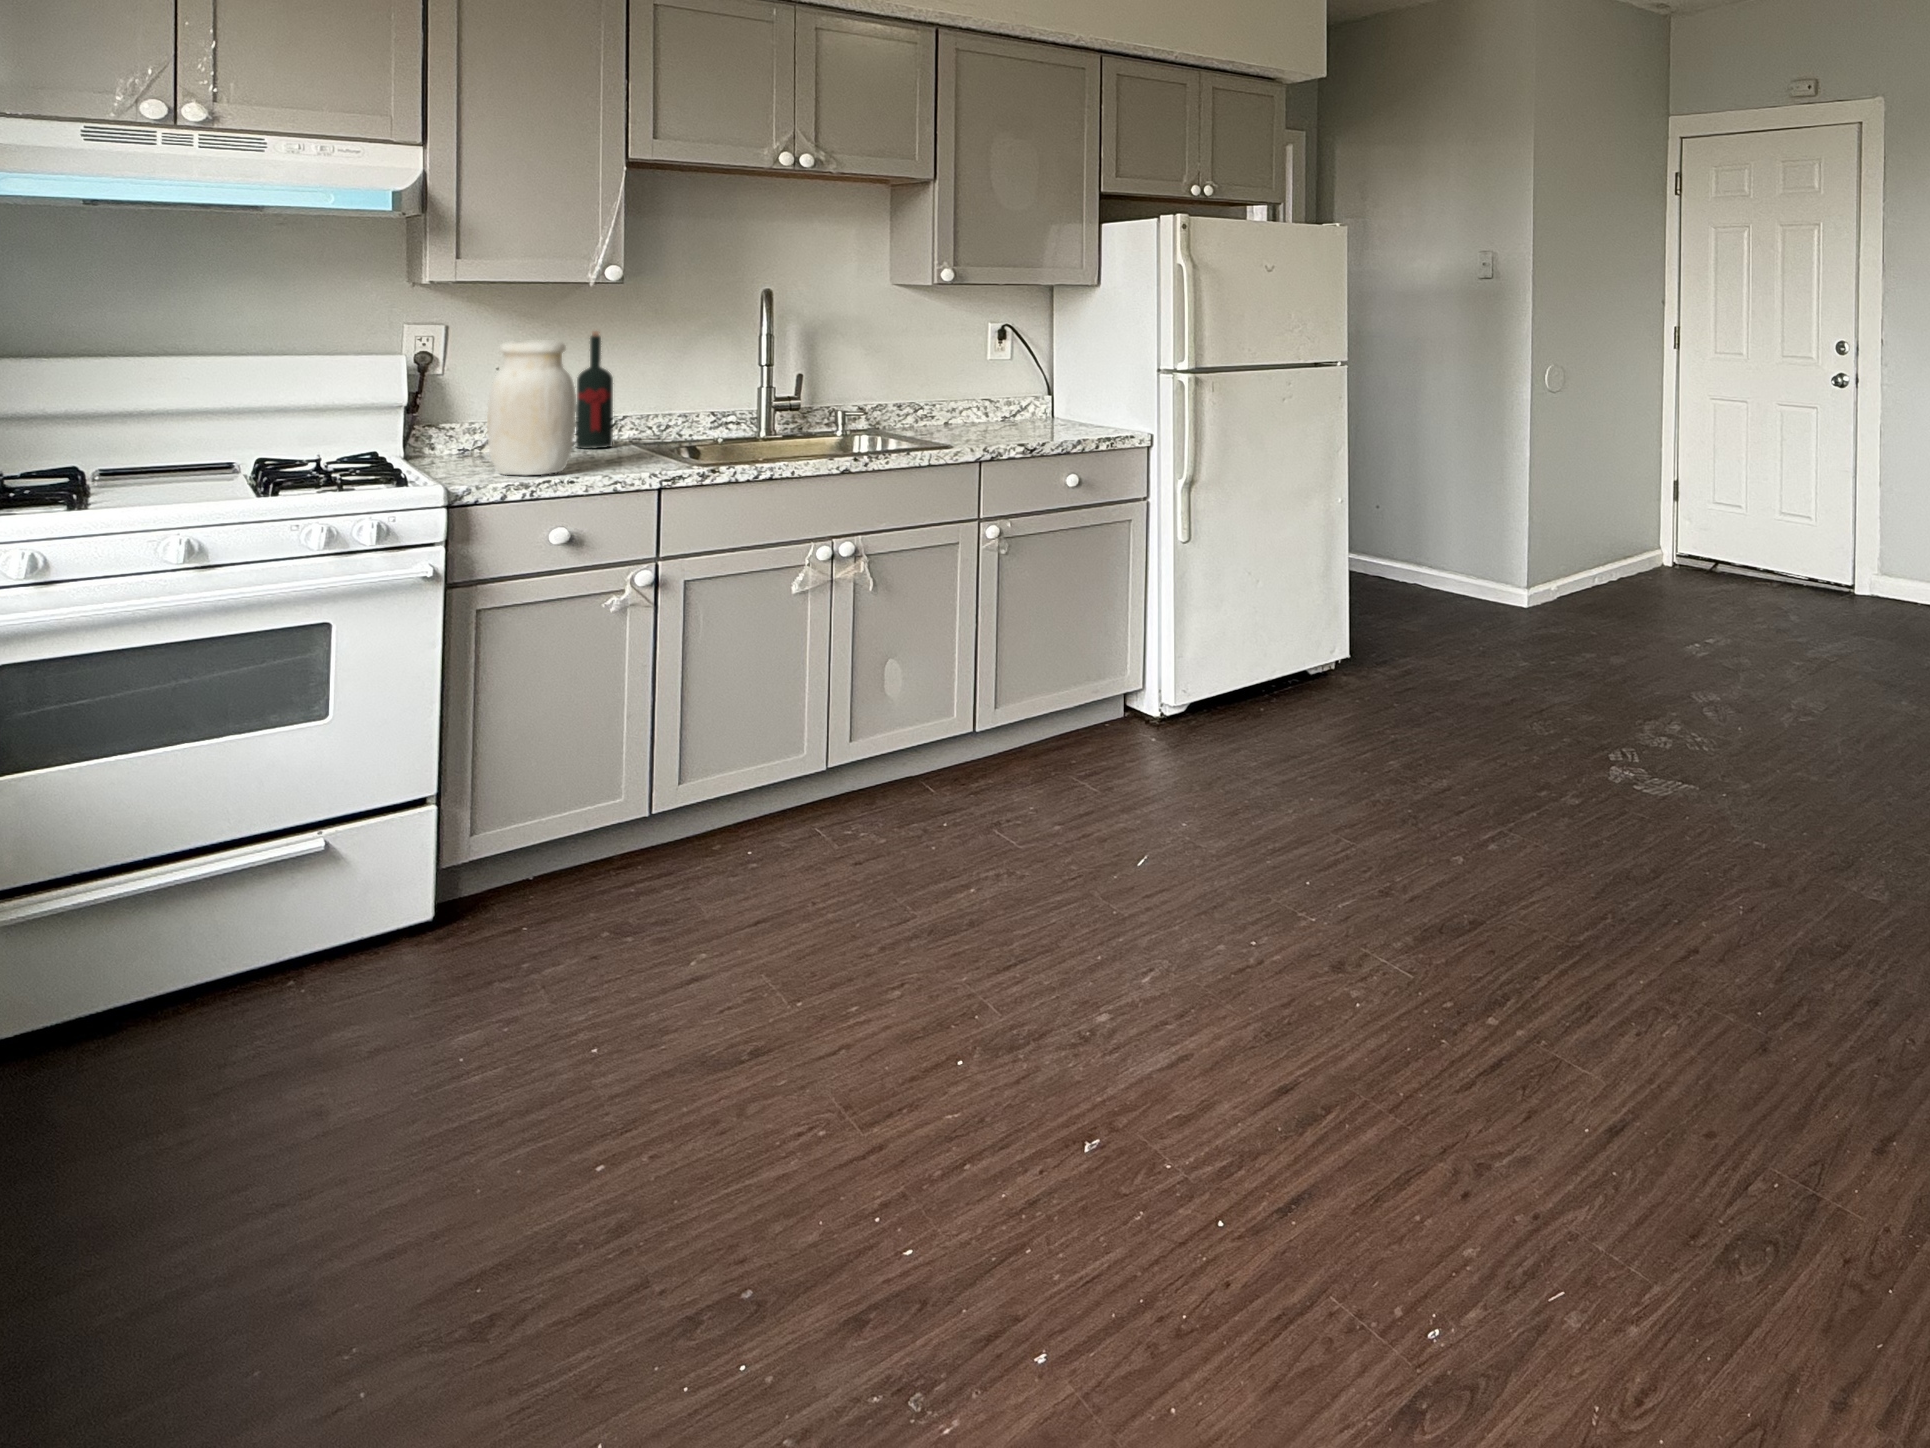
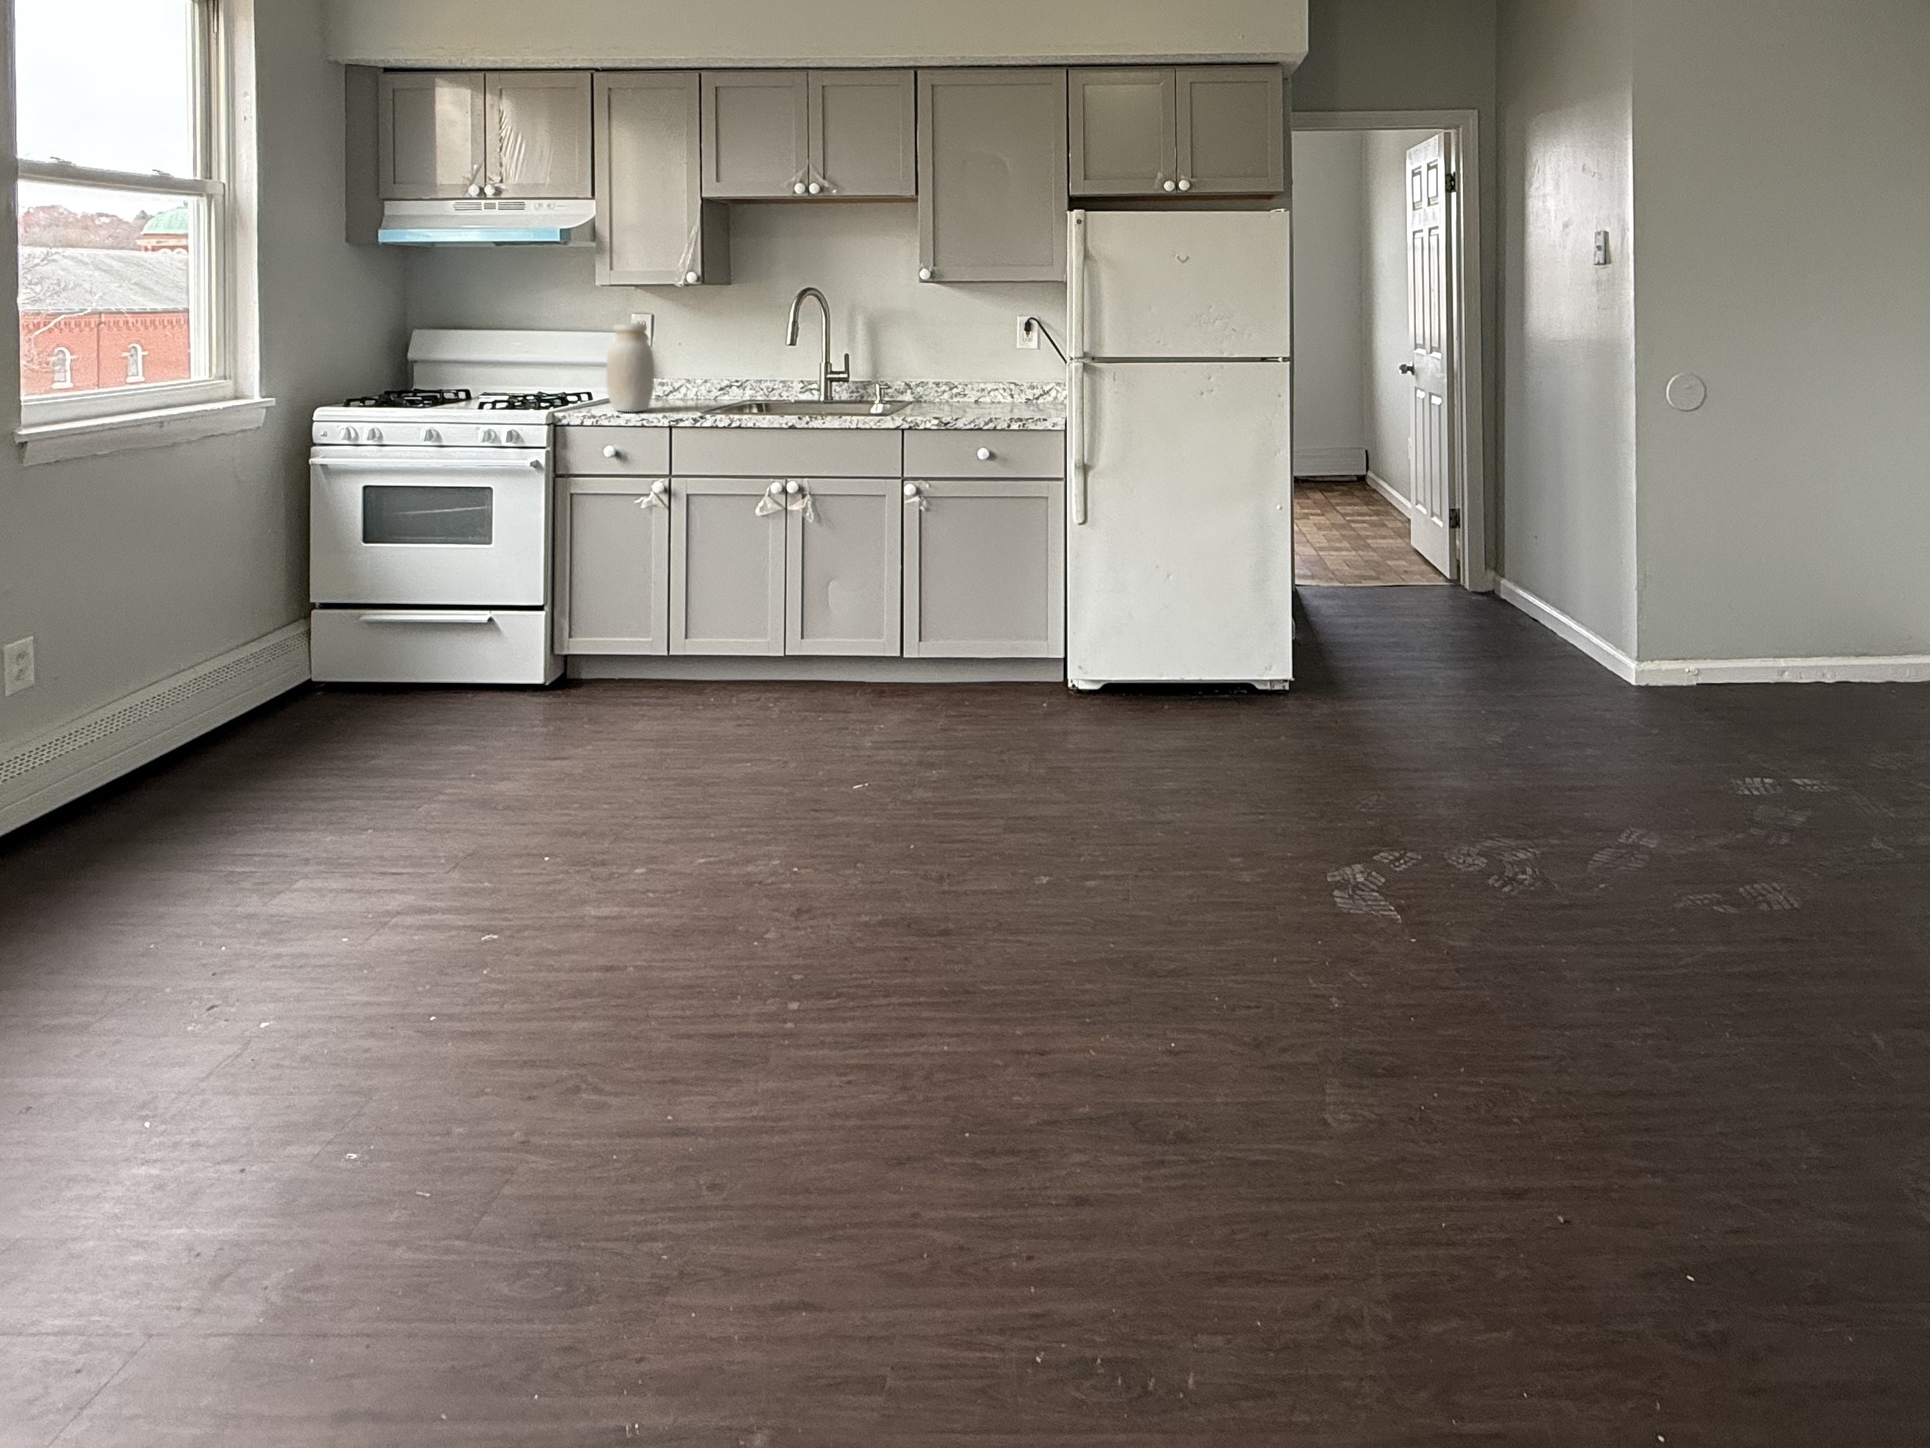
wine bottle: present [576,331,613,449] -> none [721,320,743,401]

